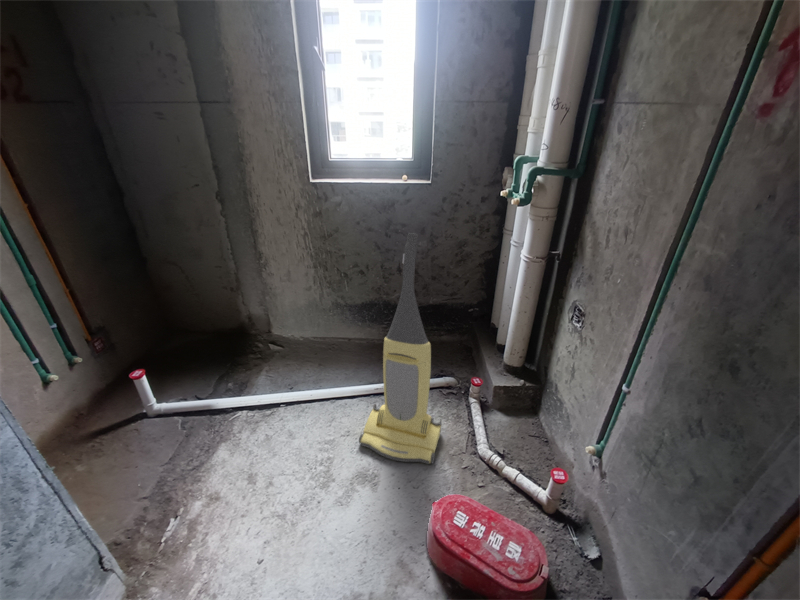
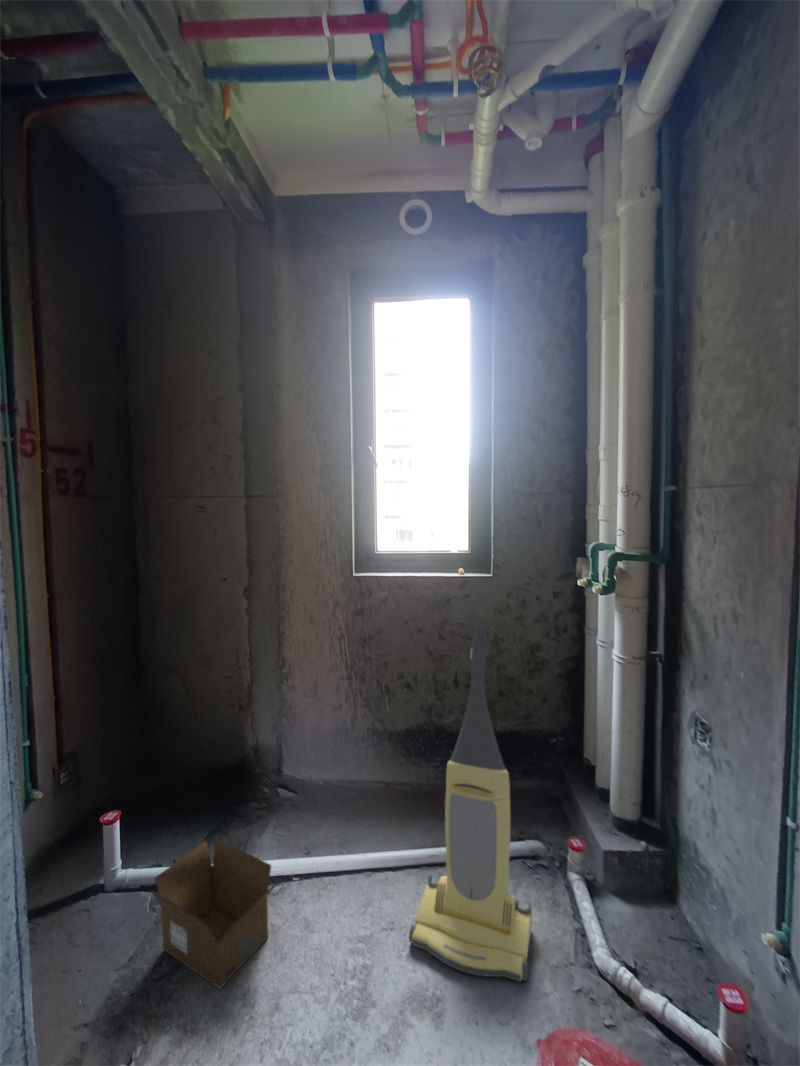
cardboard box: none [171,387,266,475] -> present [151,839,278,989]

